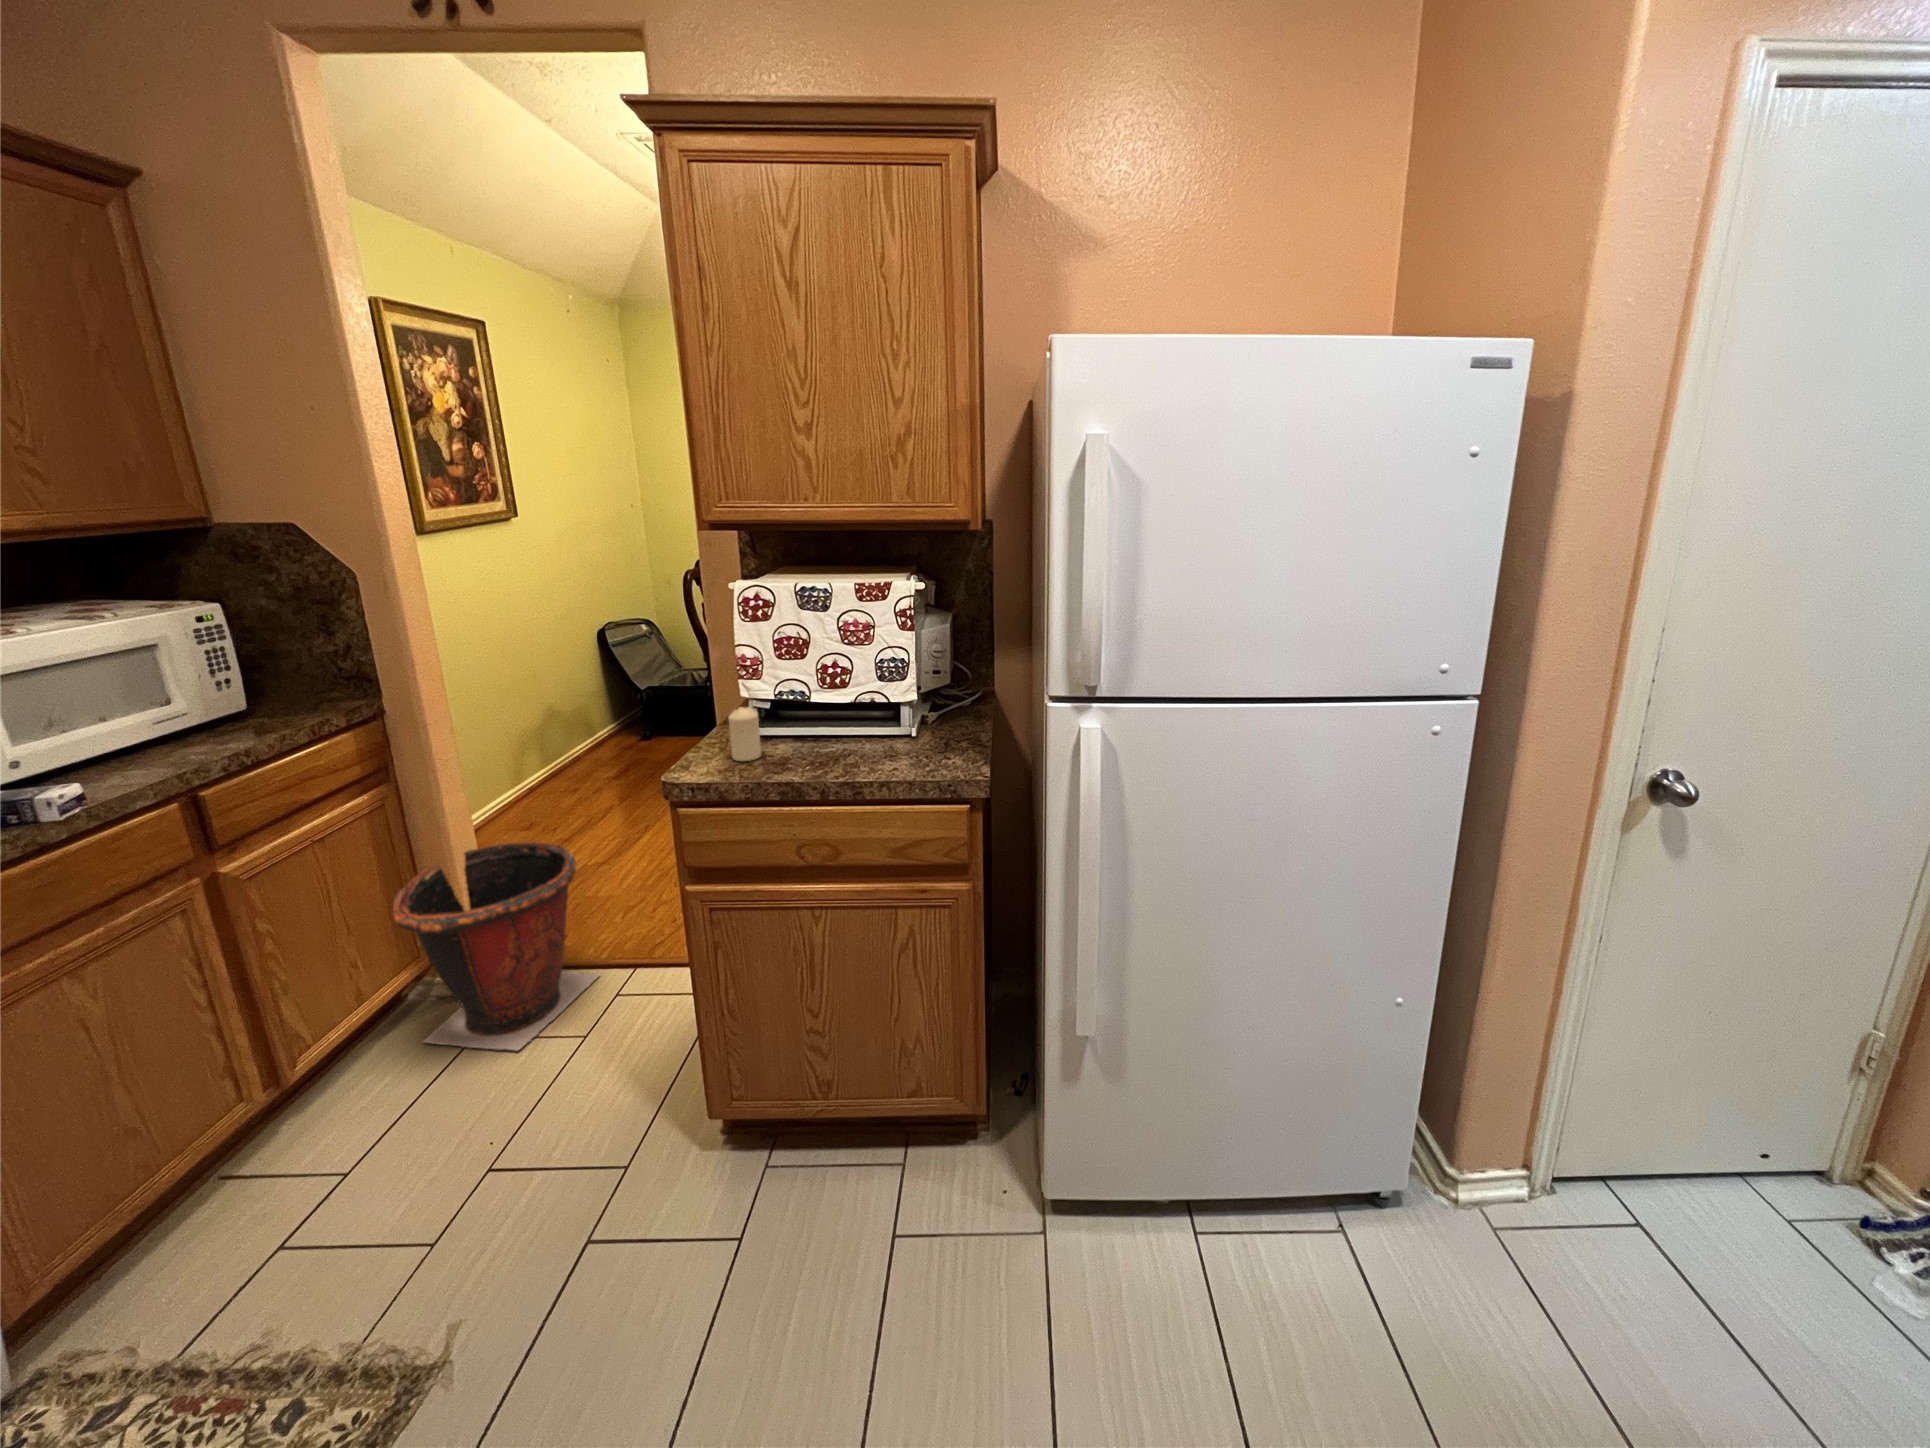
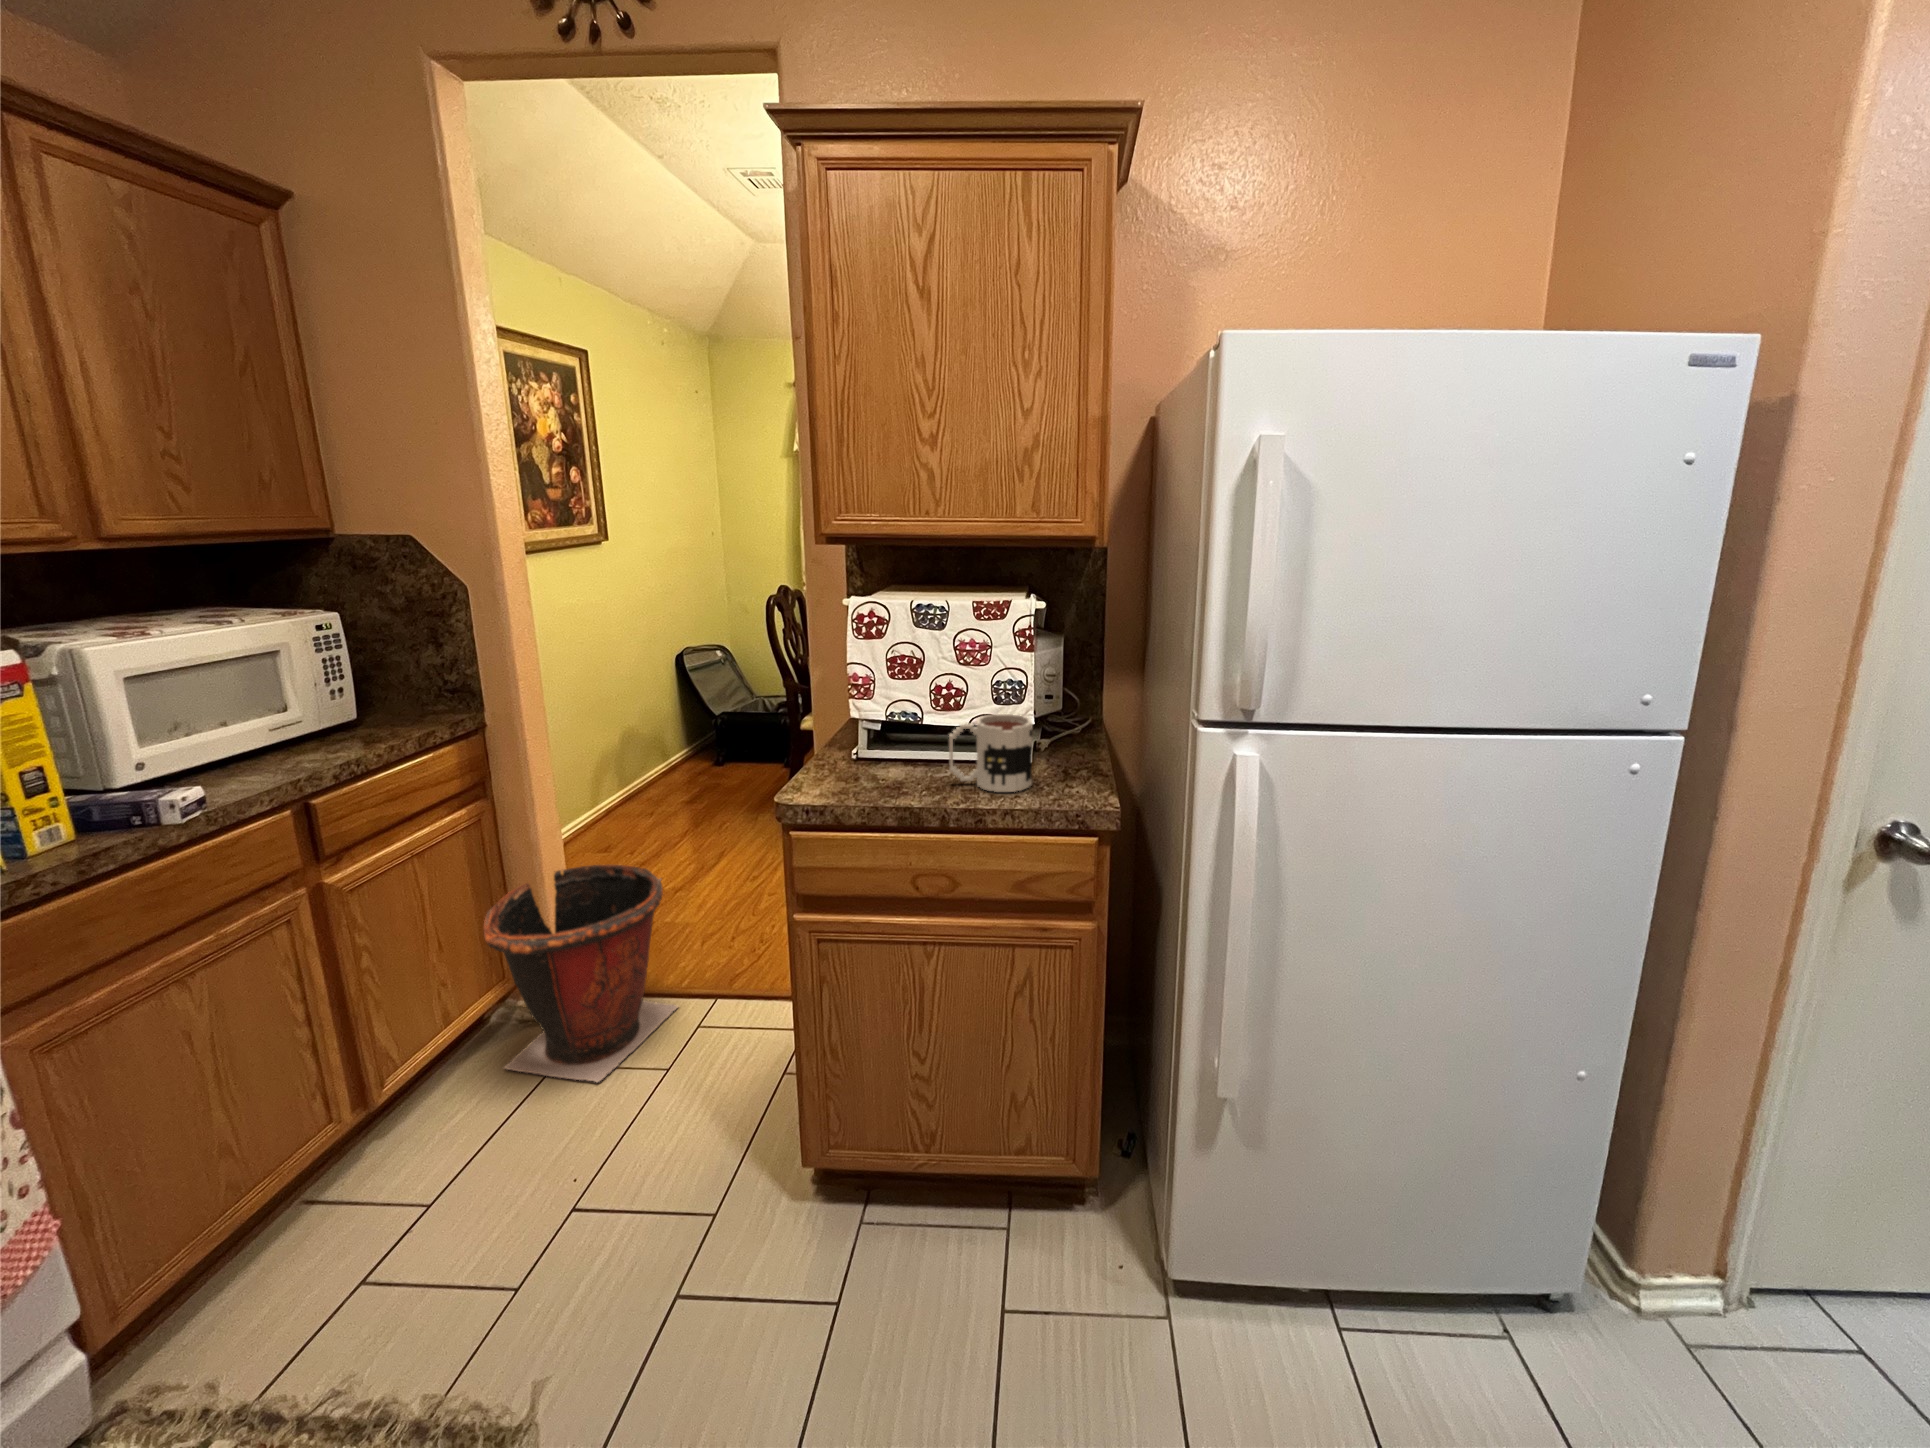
mug: none [831,691,911,765] -> present [949,714,1032,792]
candle: present [729,707,761,761] -> none [842,727,873,784]

